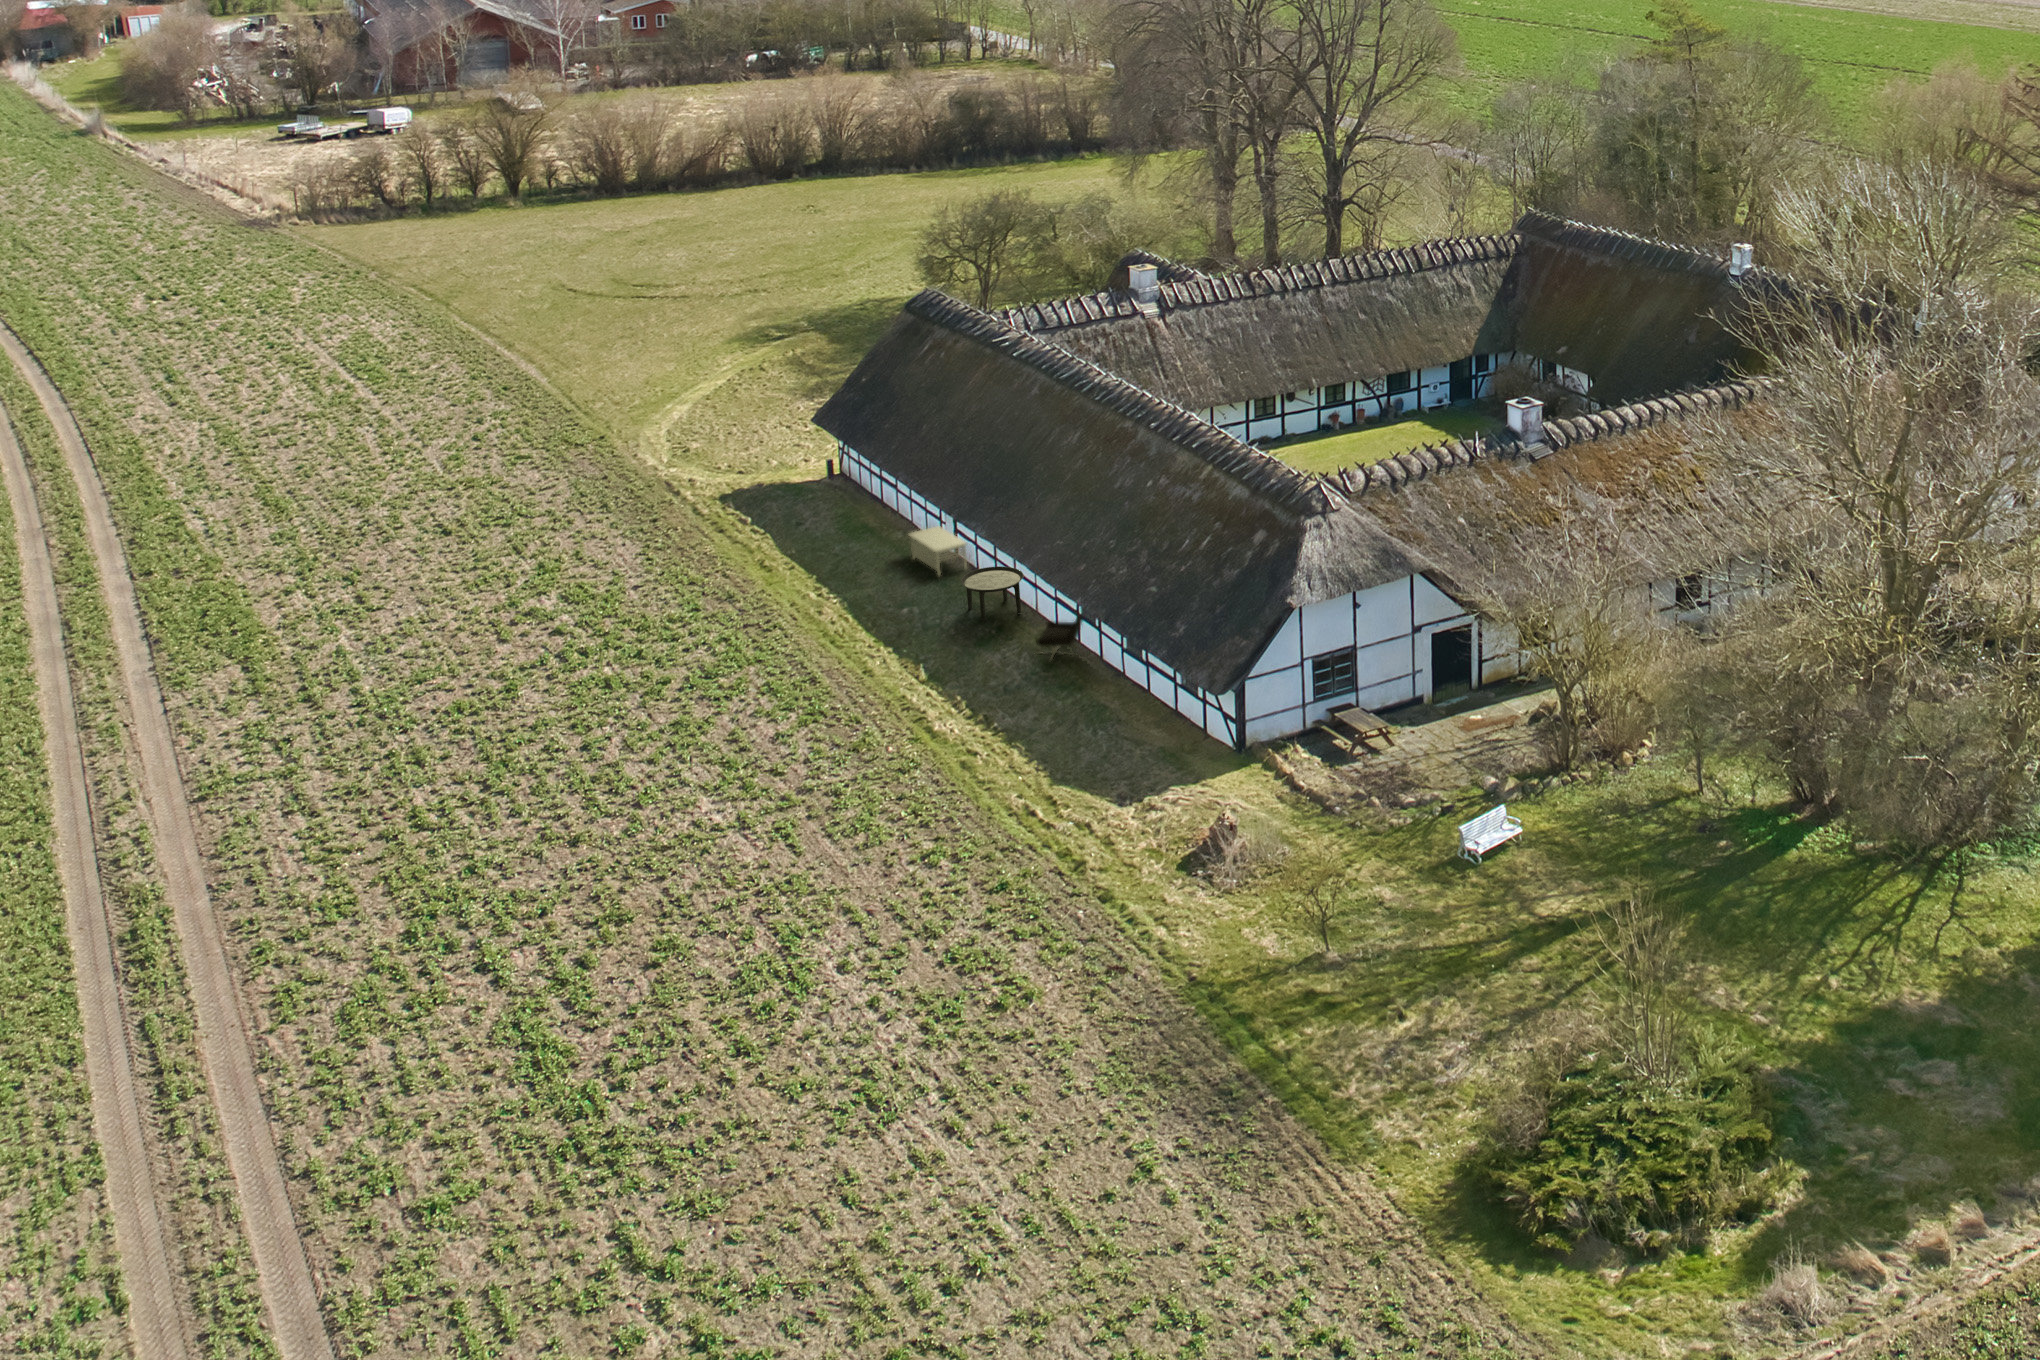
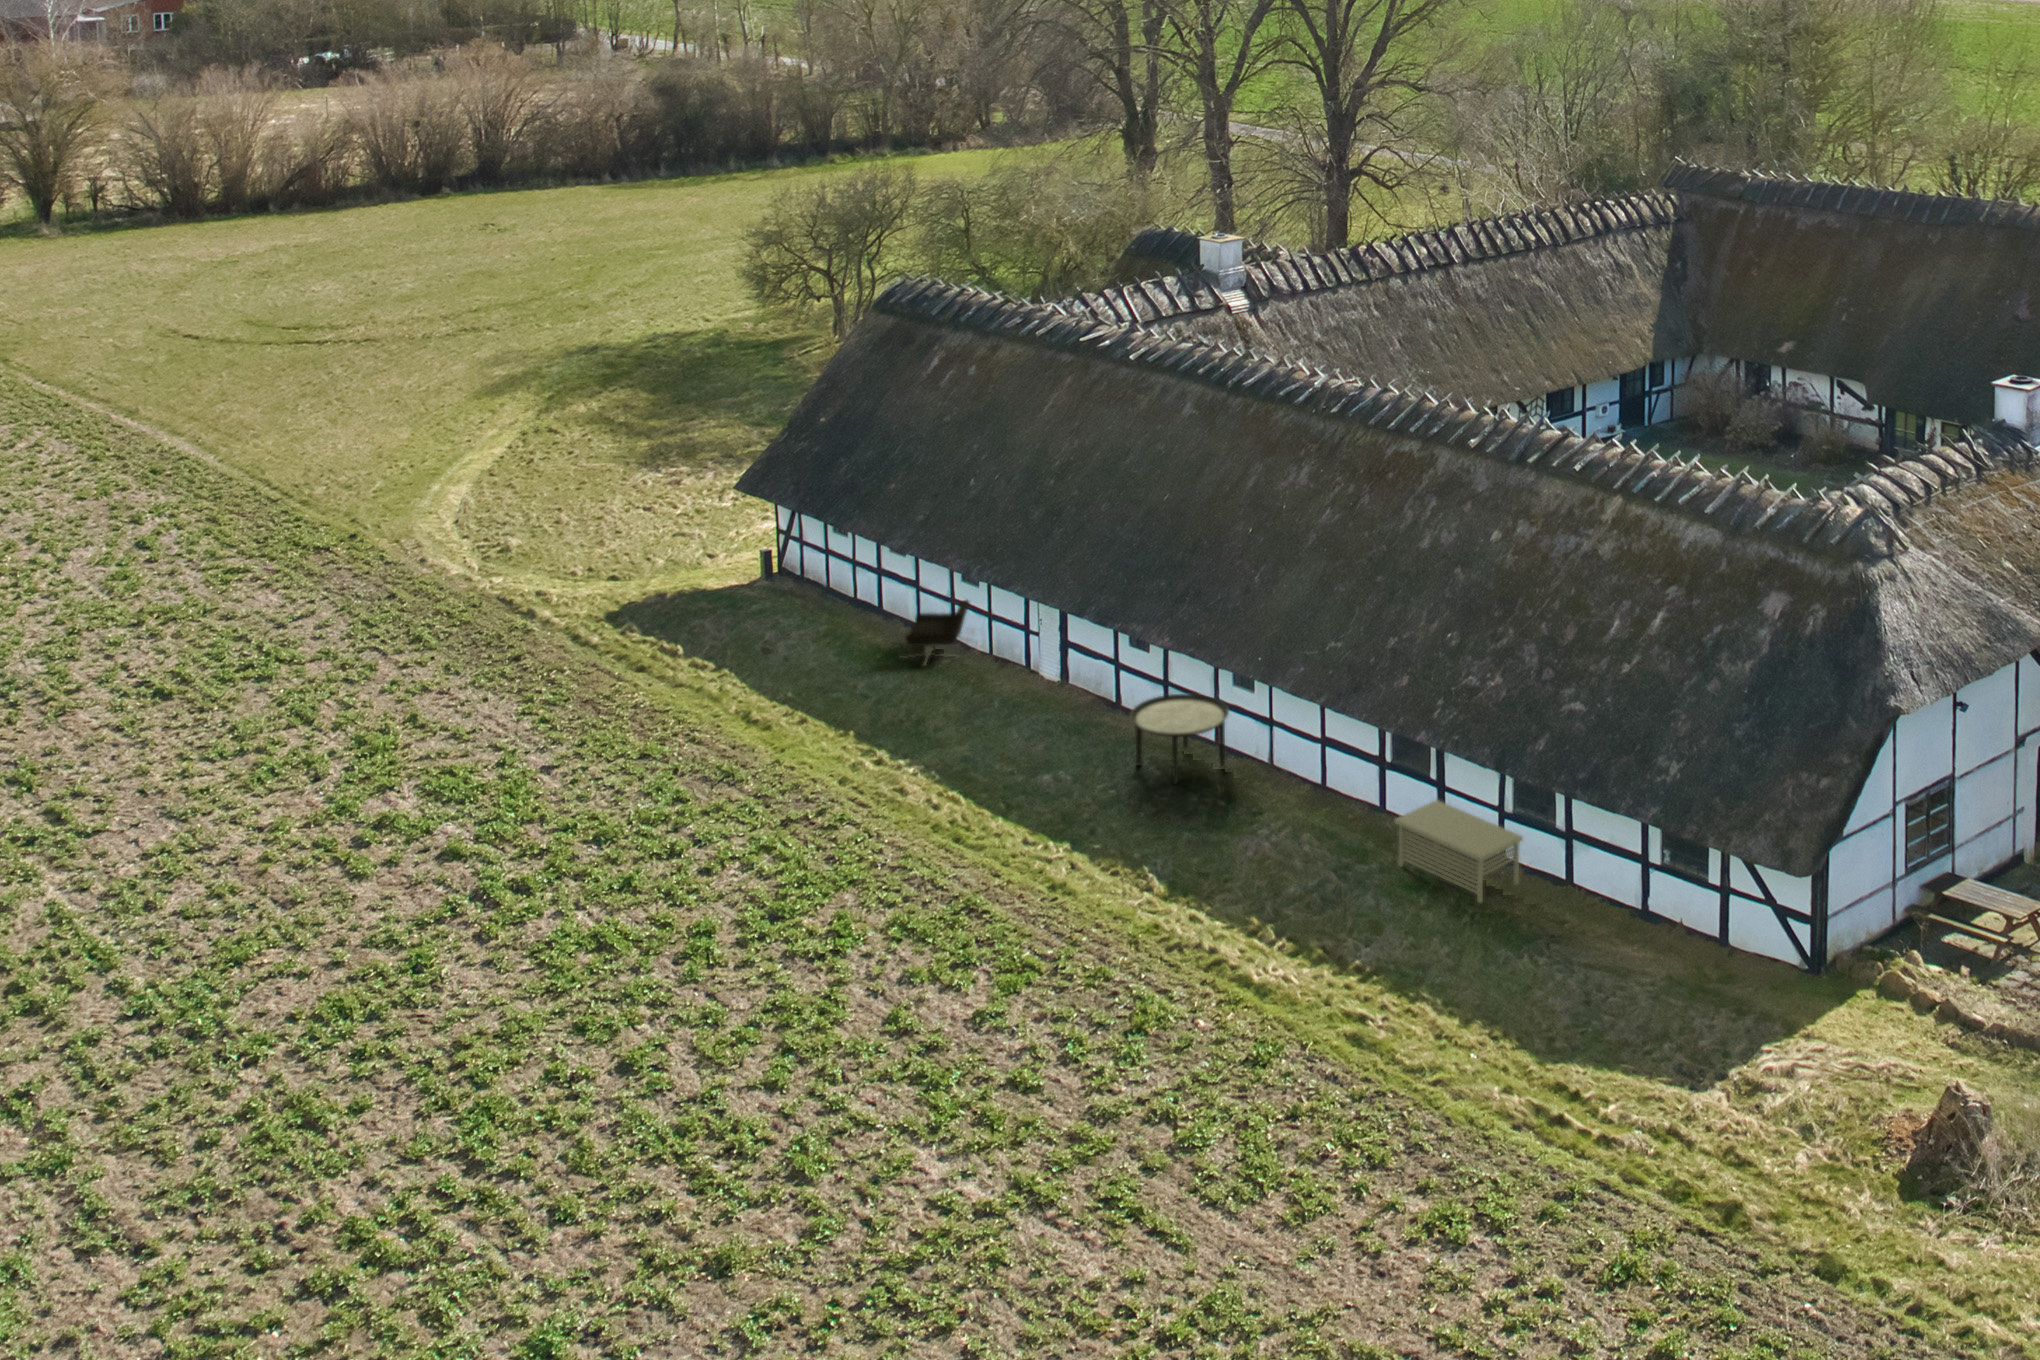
storage bench: present [909,526,967,575] -> present [1395,800,1523,903]
lounge chair: present [1036,614,1083,656] -> present [900,600,969,665]

